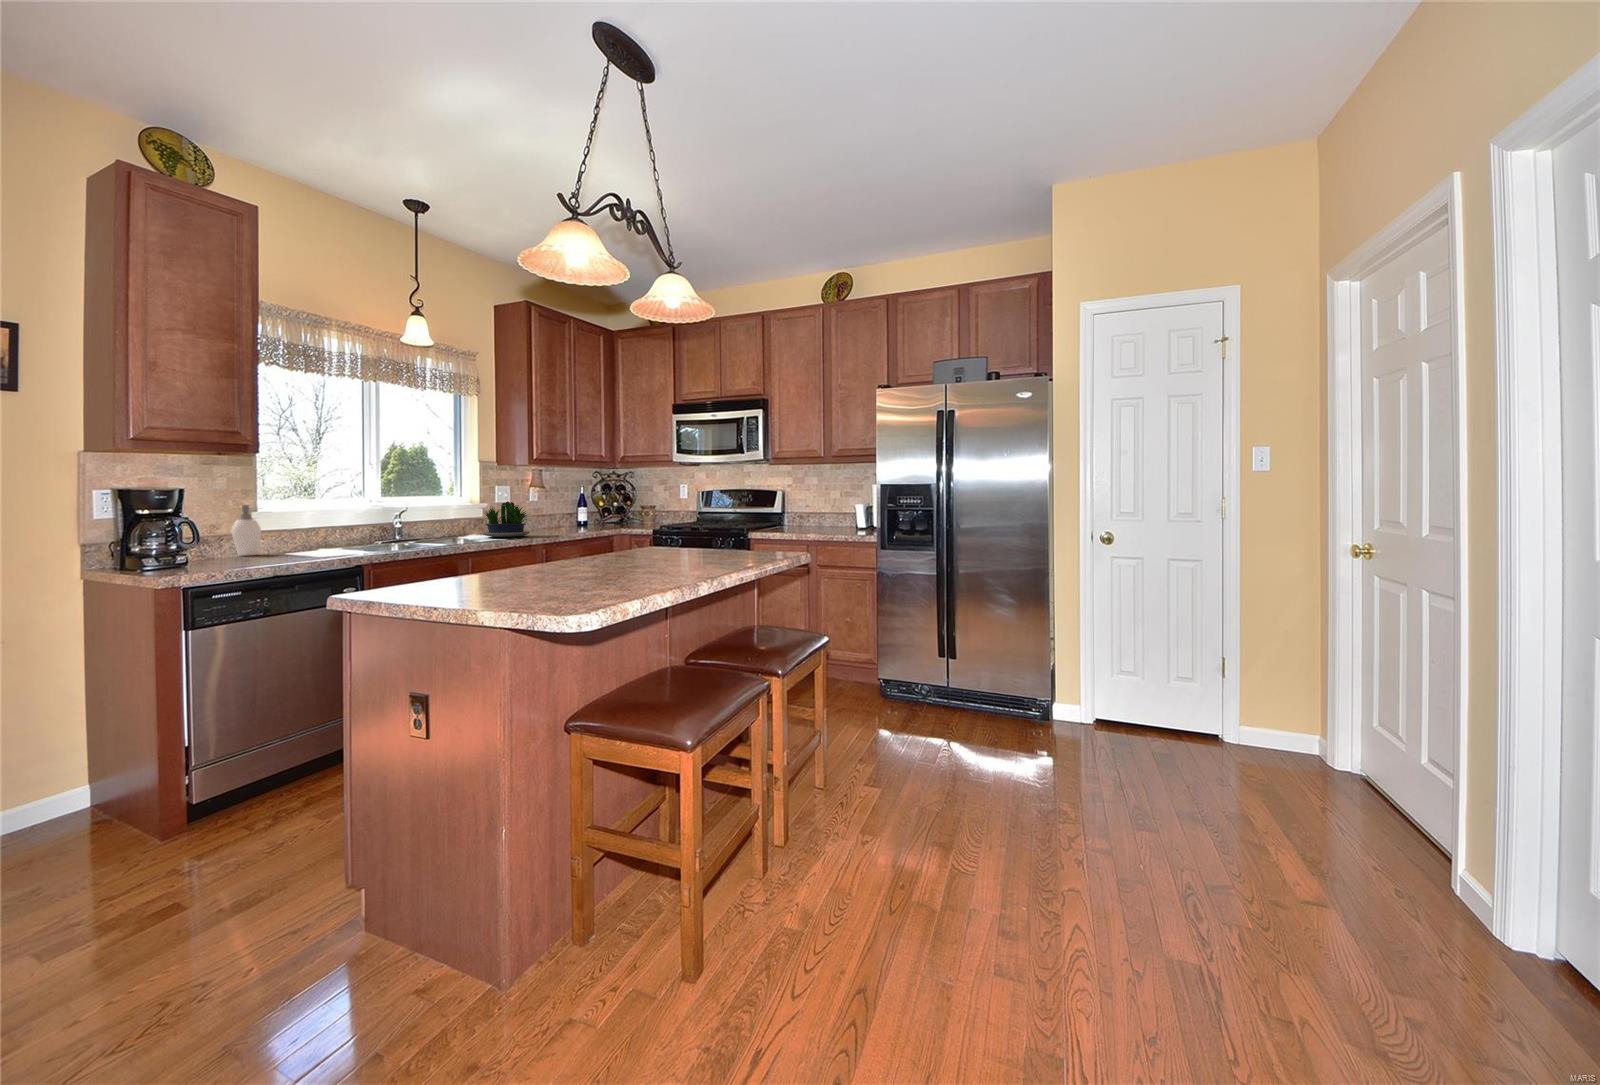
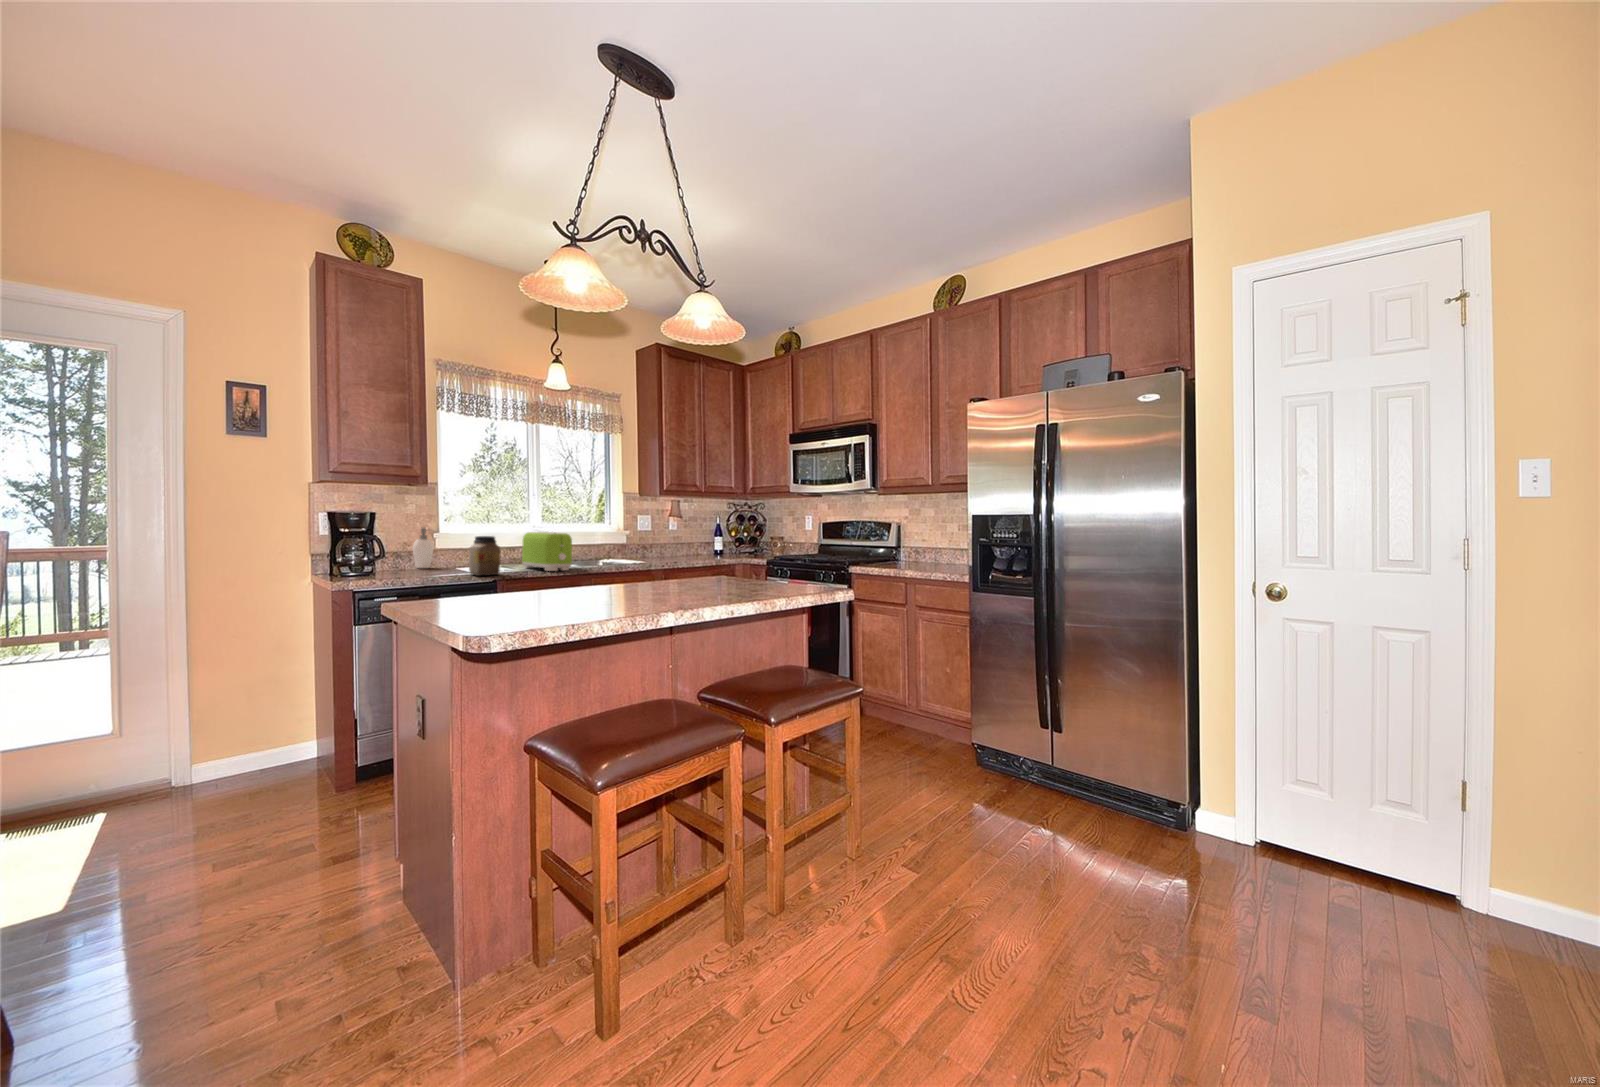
potted plant: present [482,501,530,537] -> none [613,528,660,560]
toaster: none [384,507,453,551] -> present [522,532,572,571]
jar: none [330,512,372,559] -> present [469,536,501,576]

